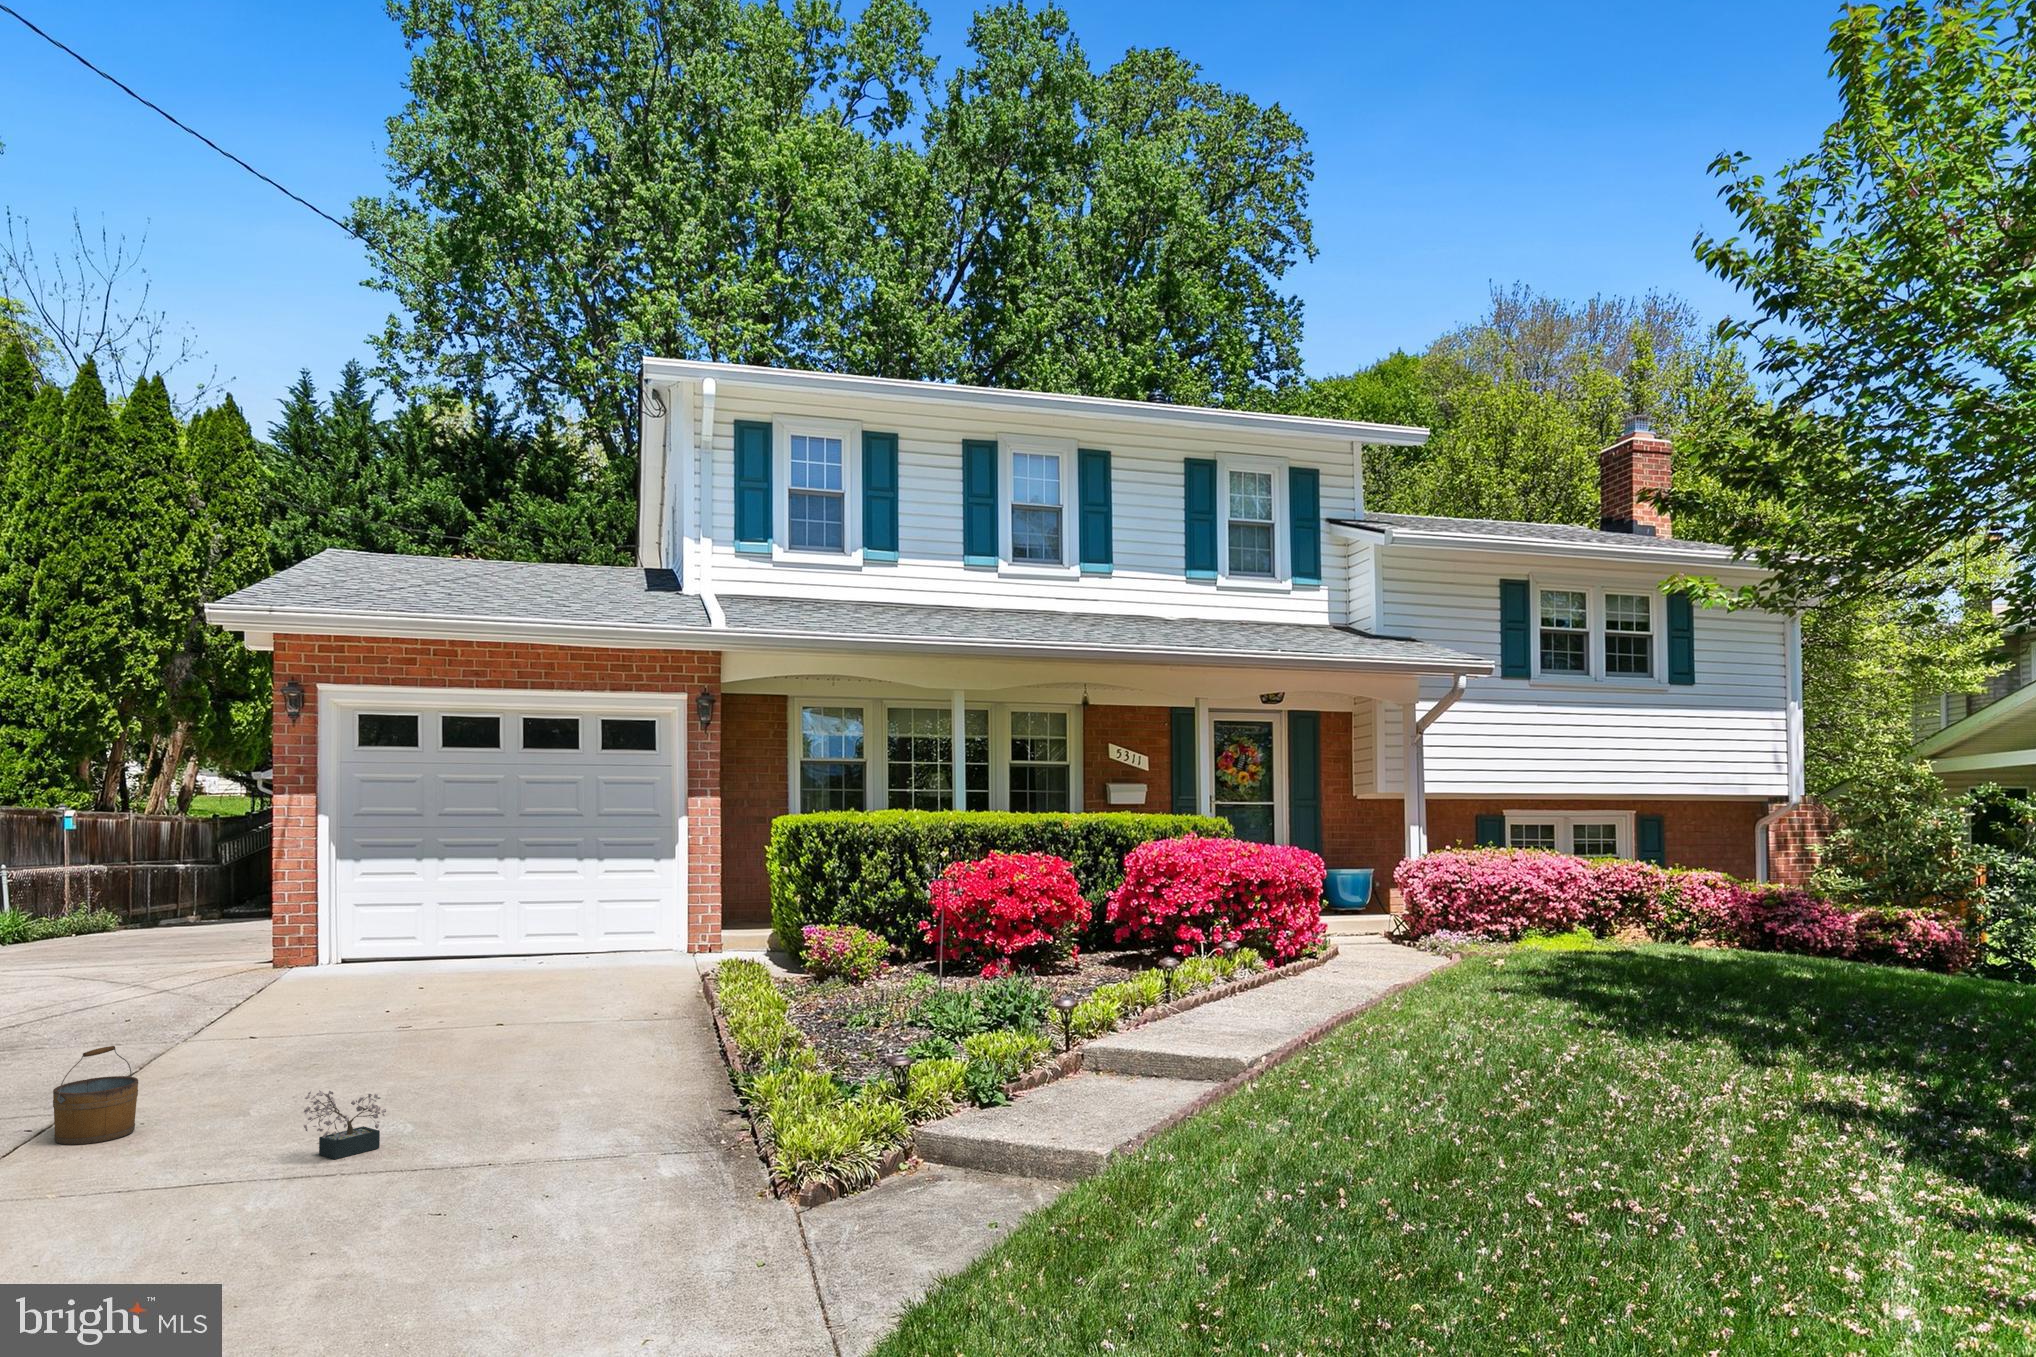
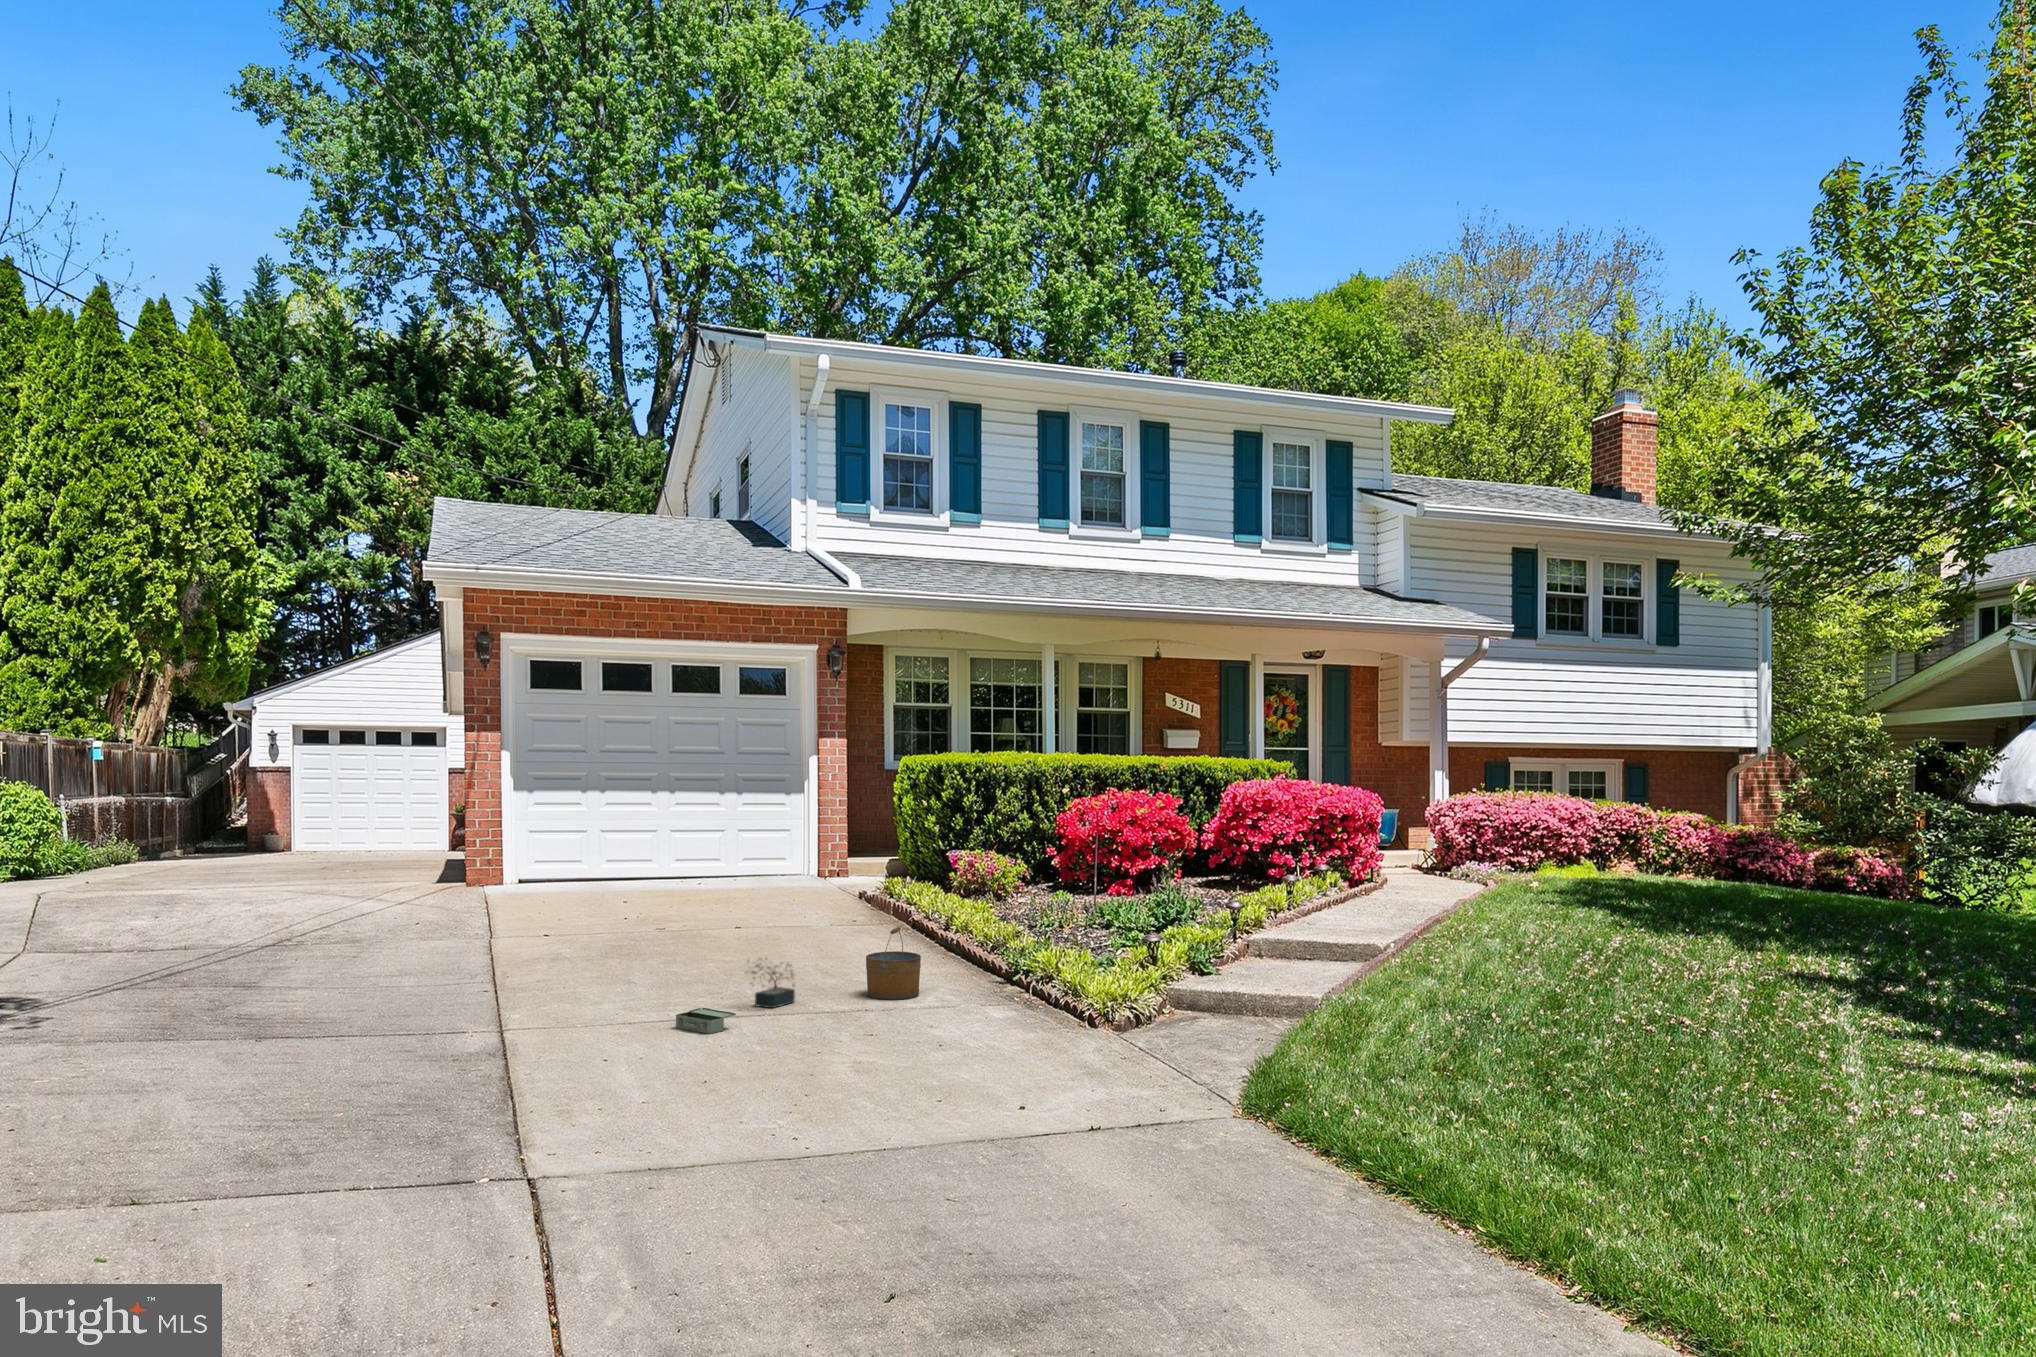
bucket: present [53,1046,138,1145] -> present [866,927,921,1000]
toolbox: none [151,1166,228,1210] -> present [676,1008,736,1034]

